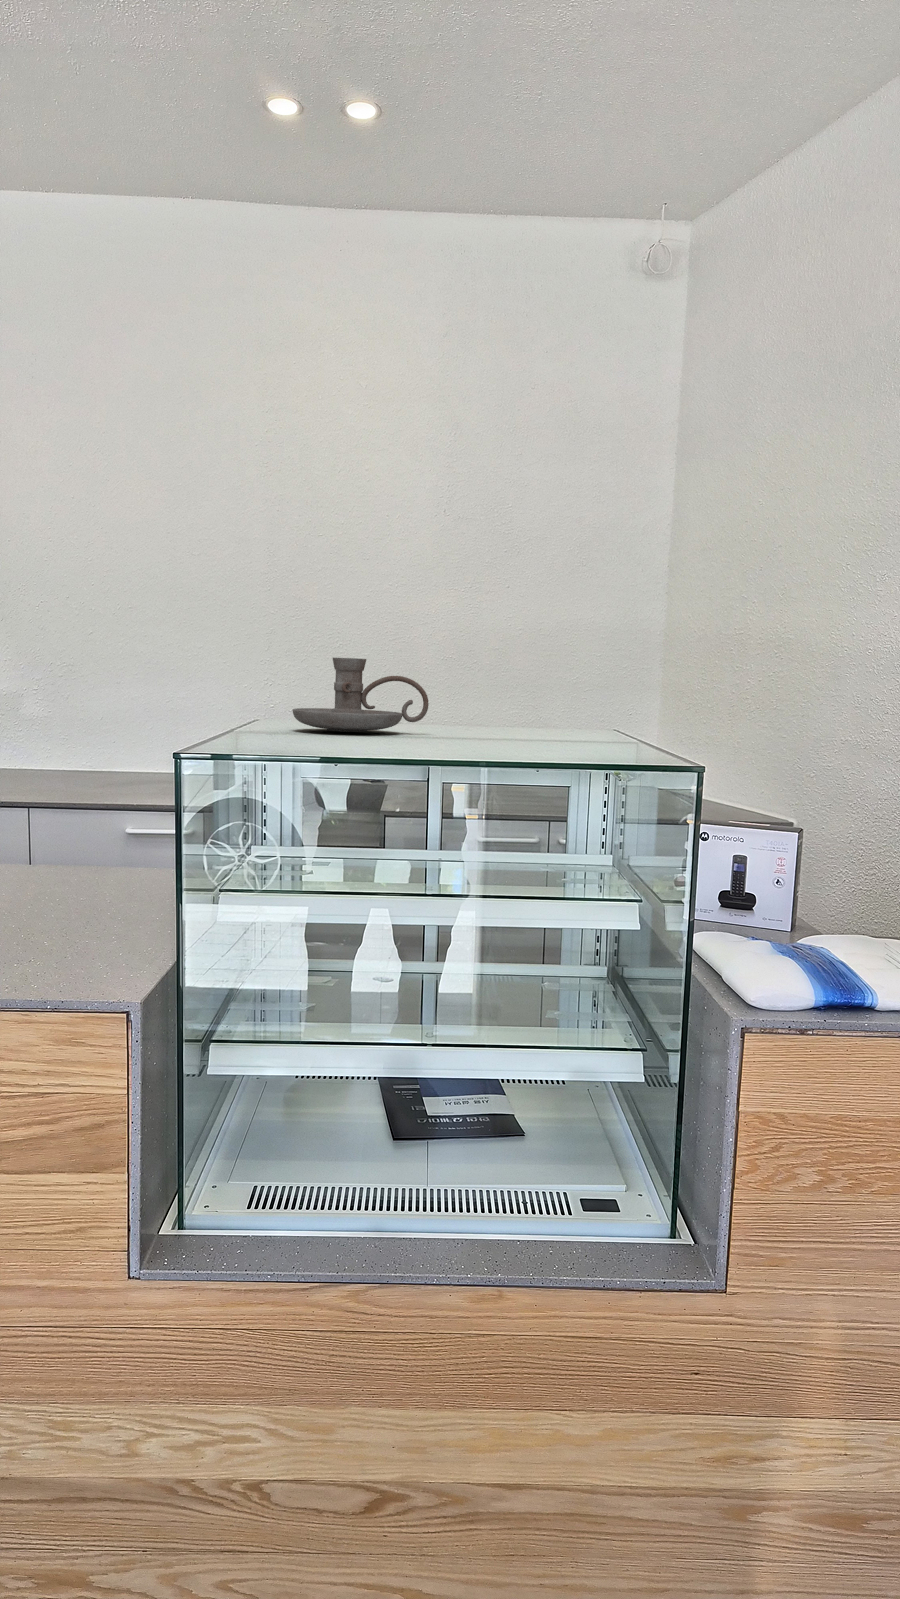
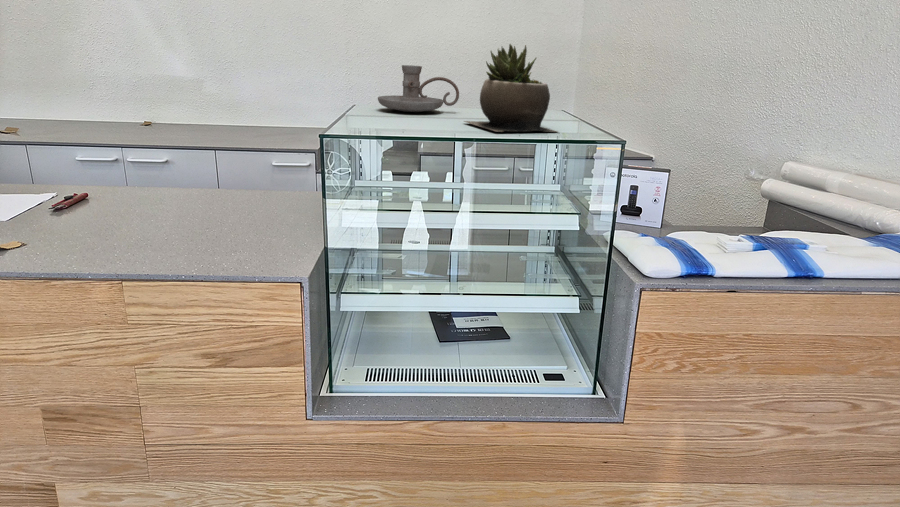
succulent plant: none [423,611,584,752] -> present [464,44,558,132]

